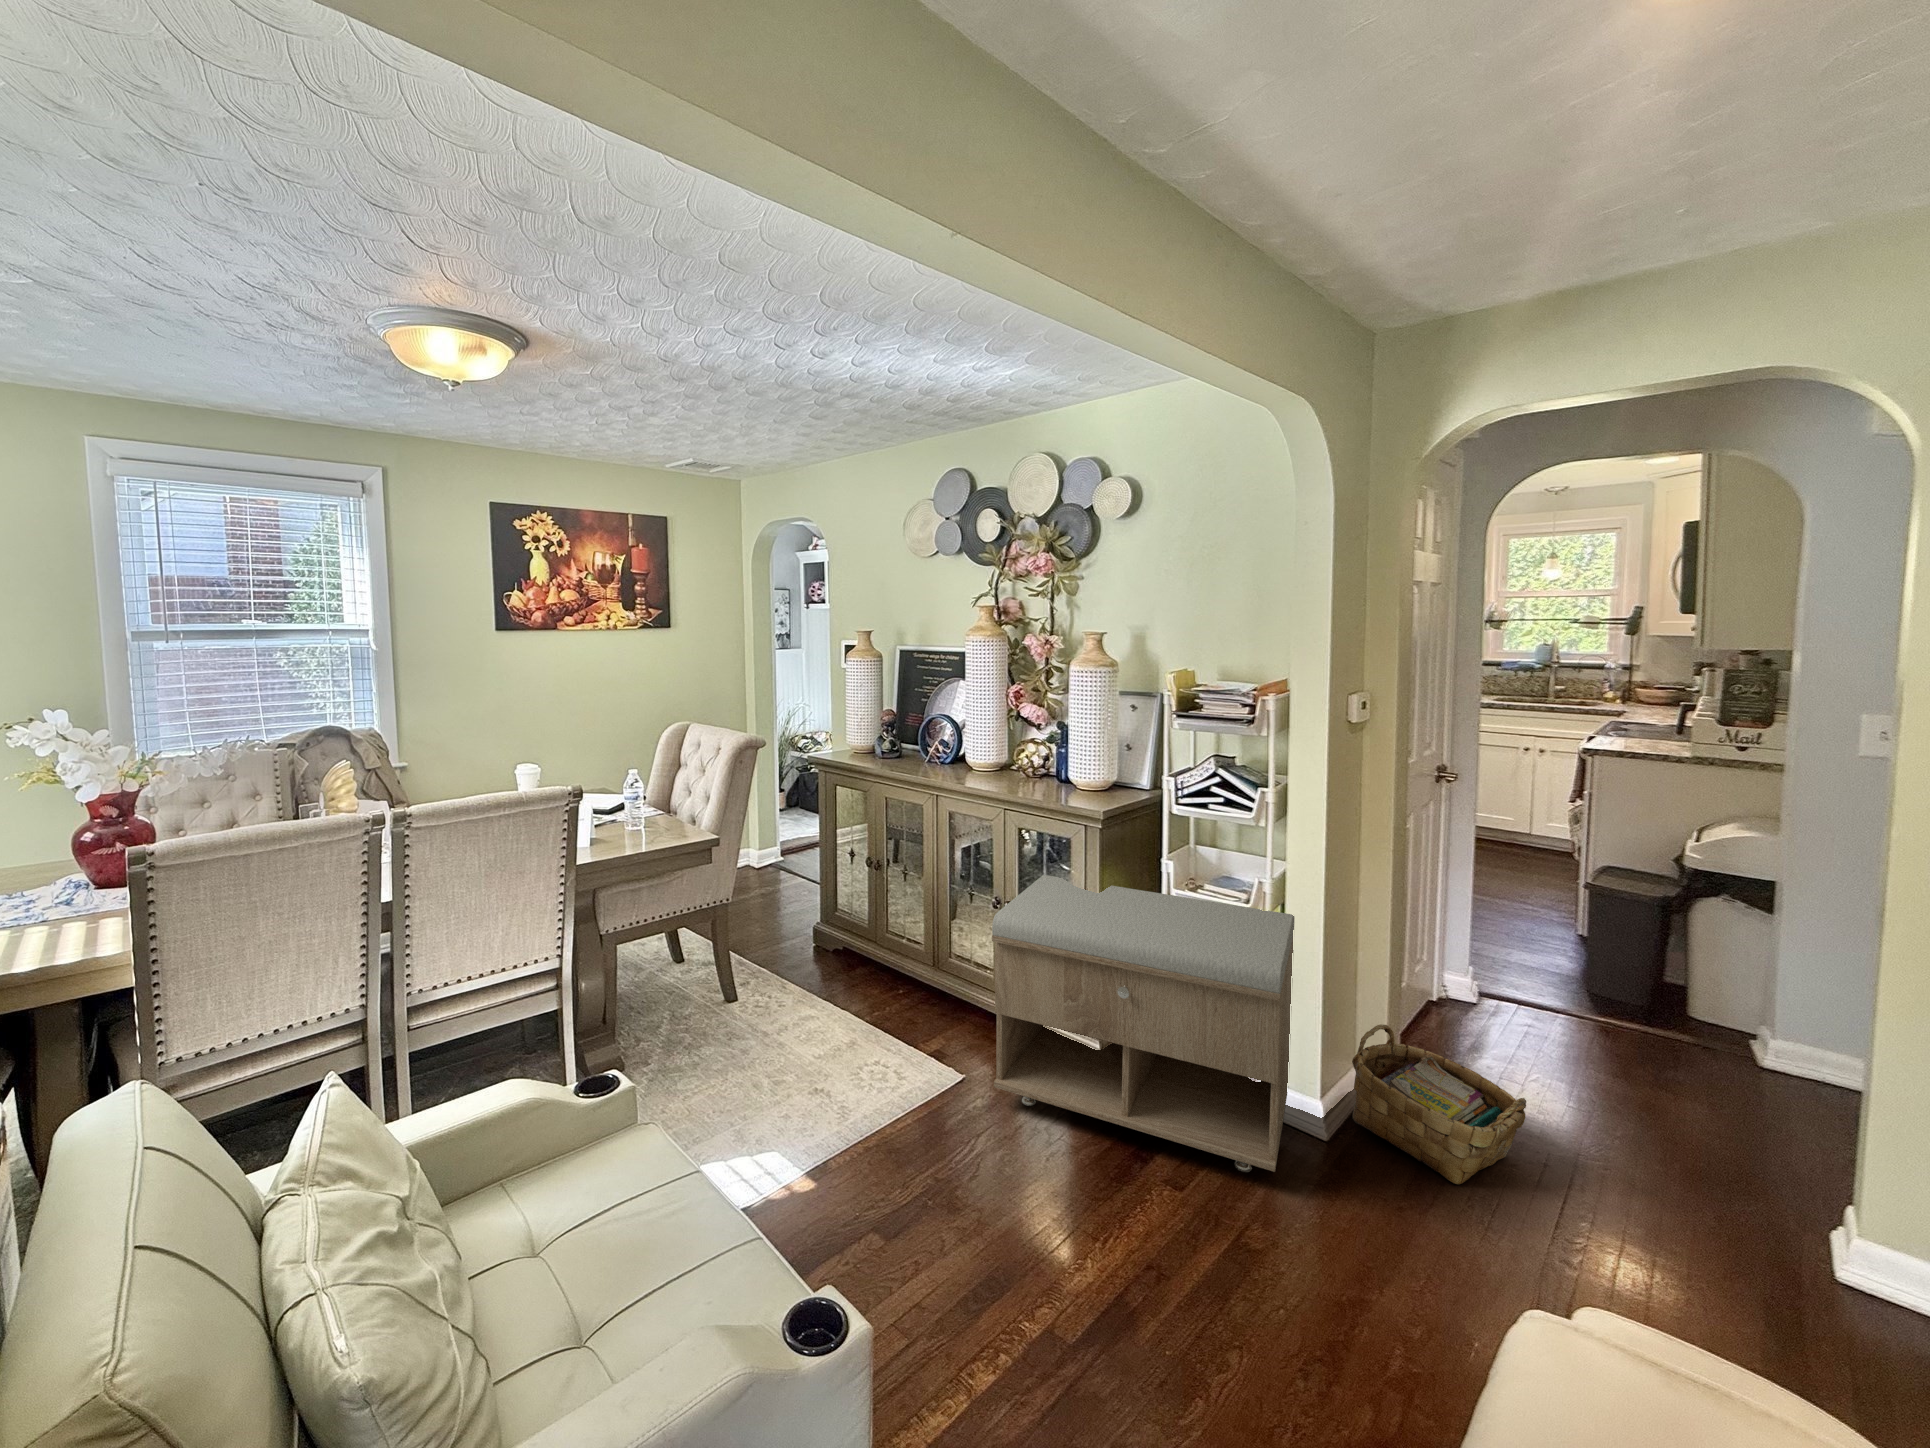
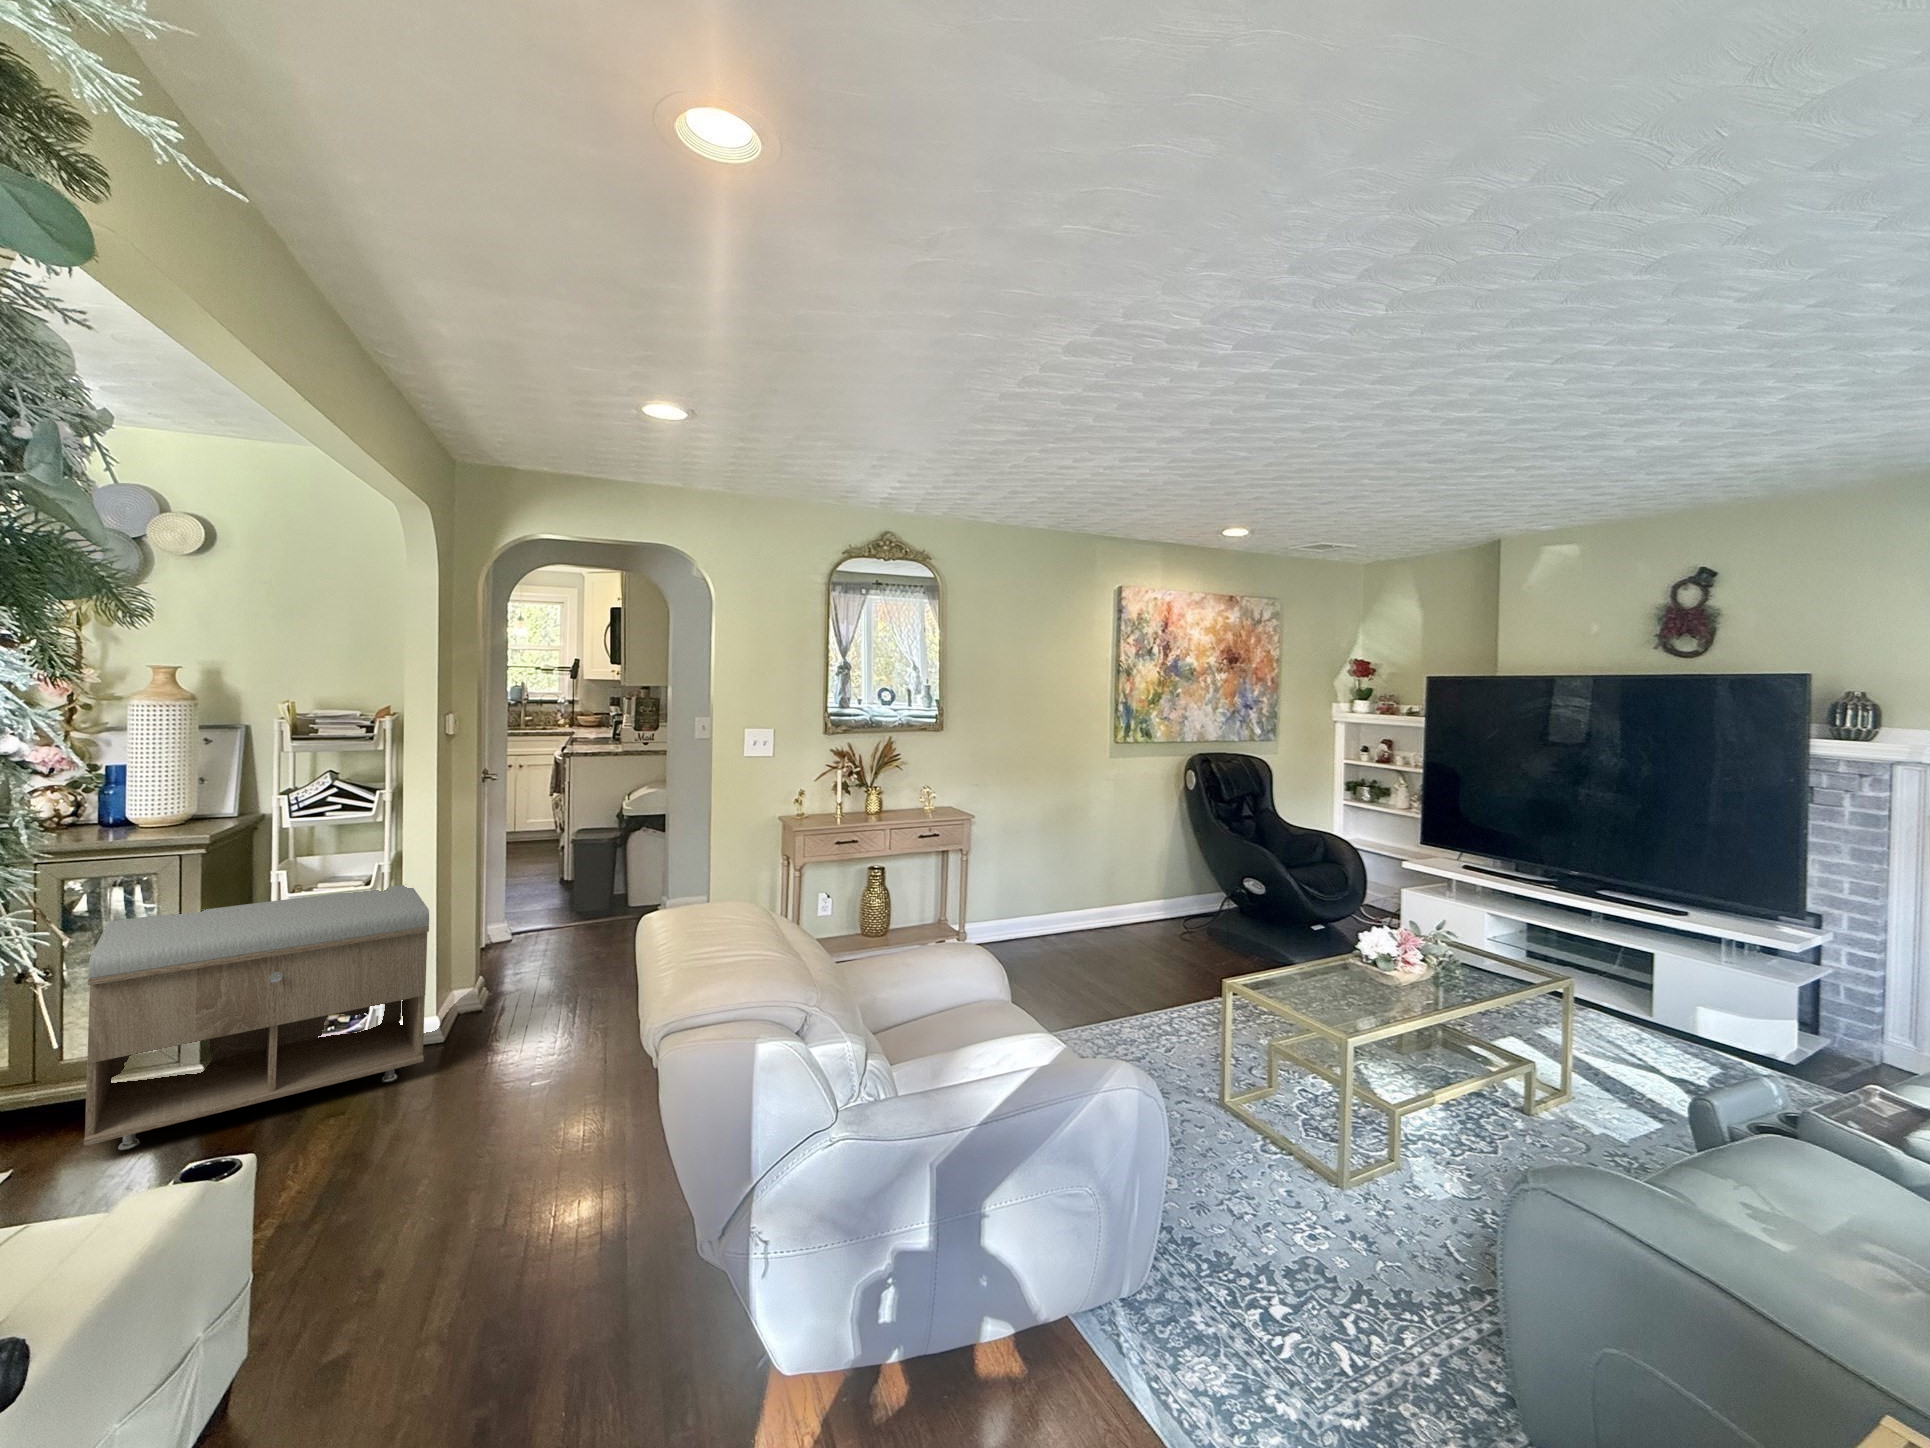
woven basket: present [1352,1024,1526,1184] -> none [457,948,572,1022]

